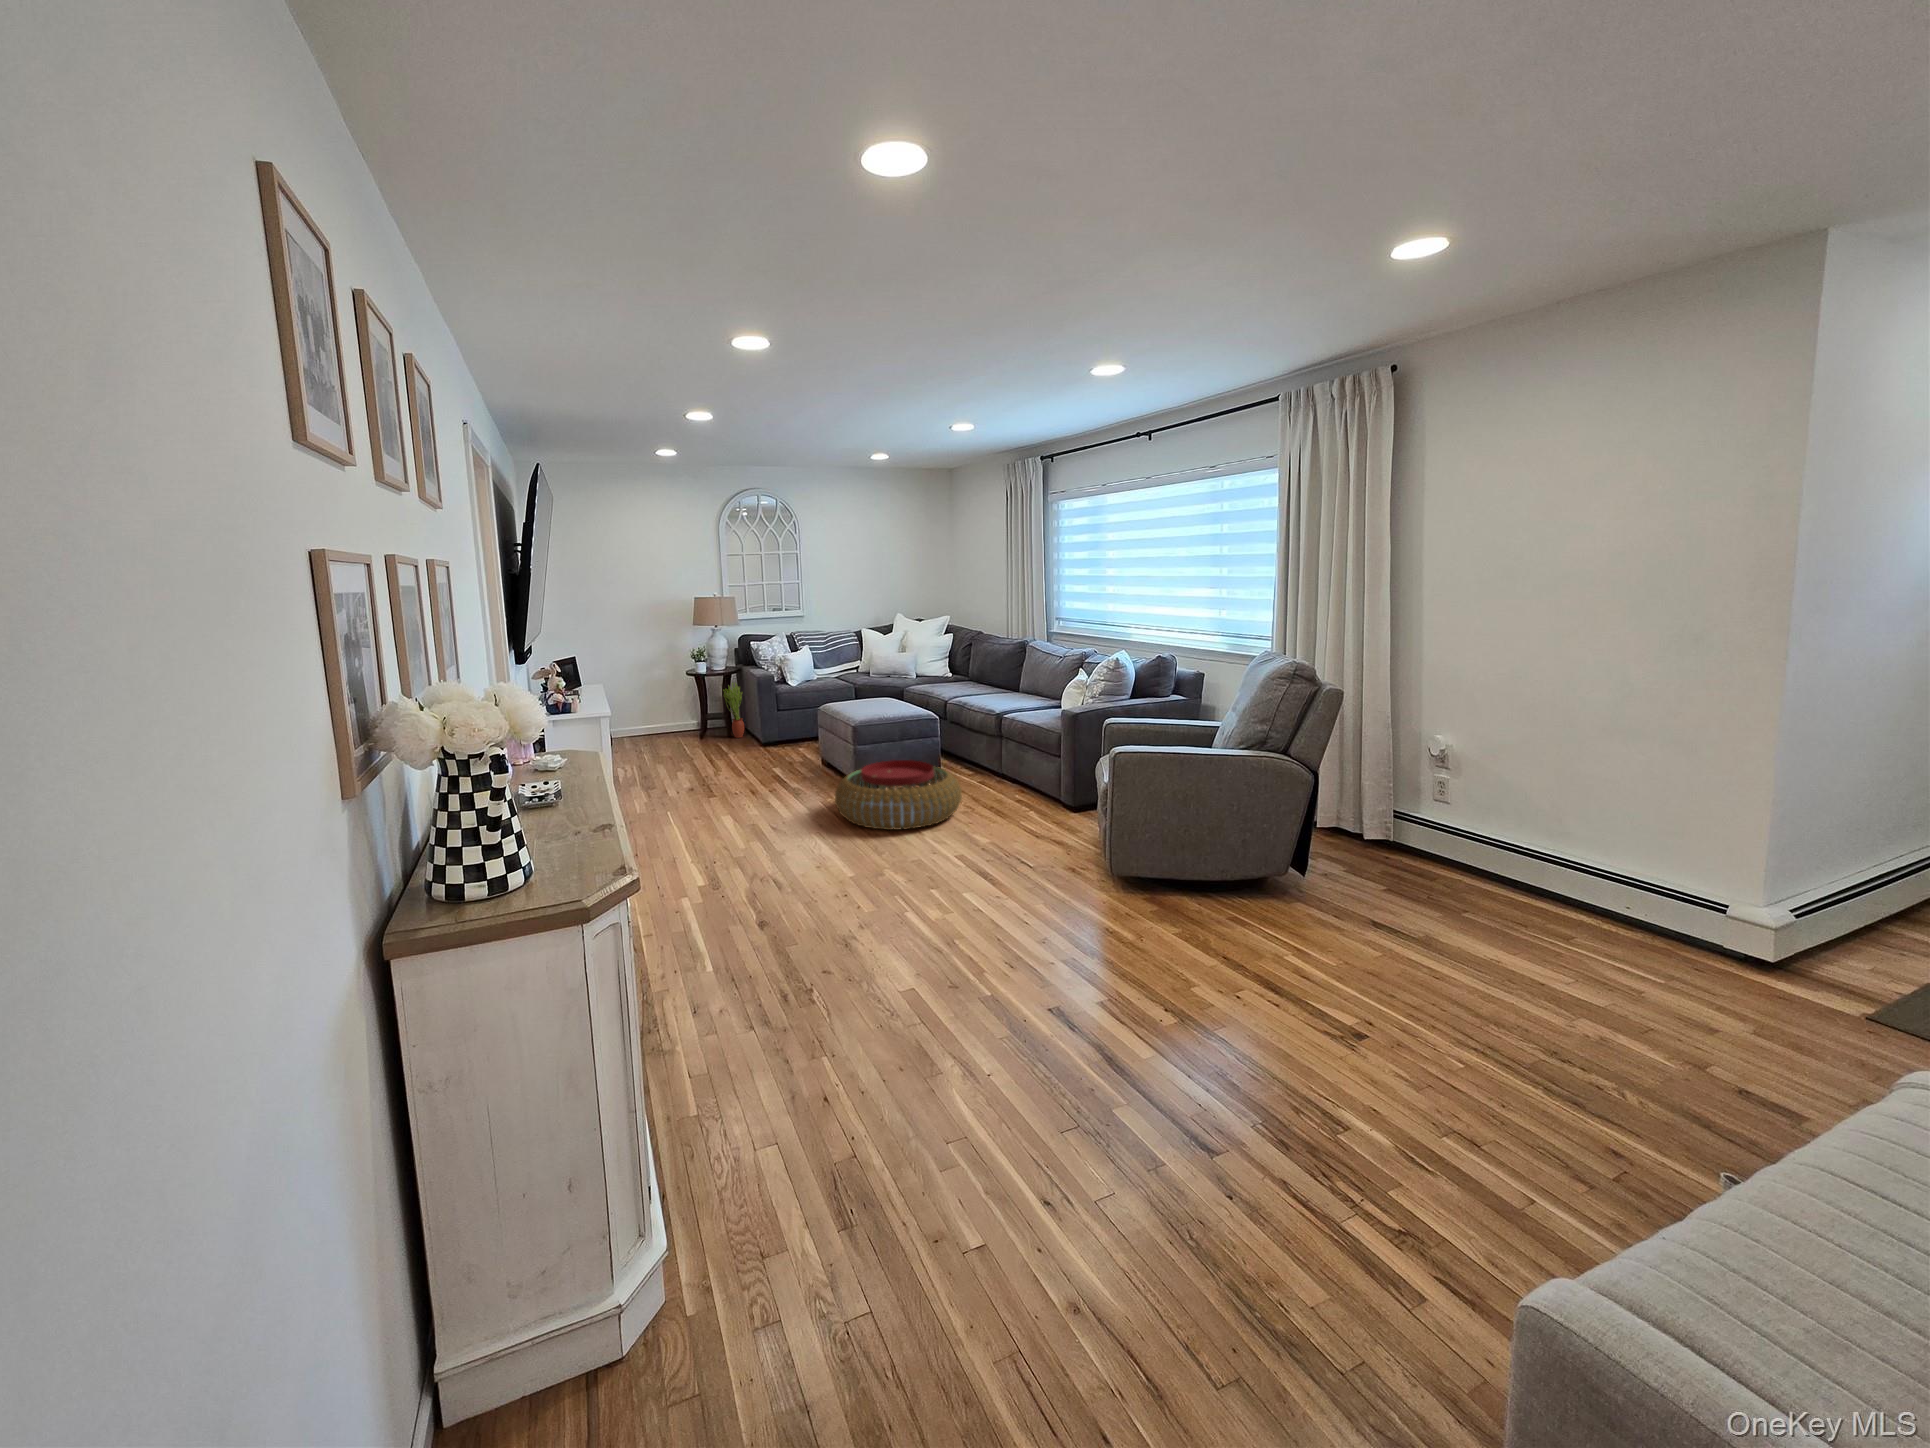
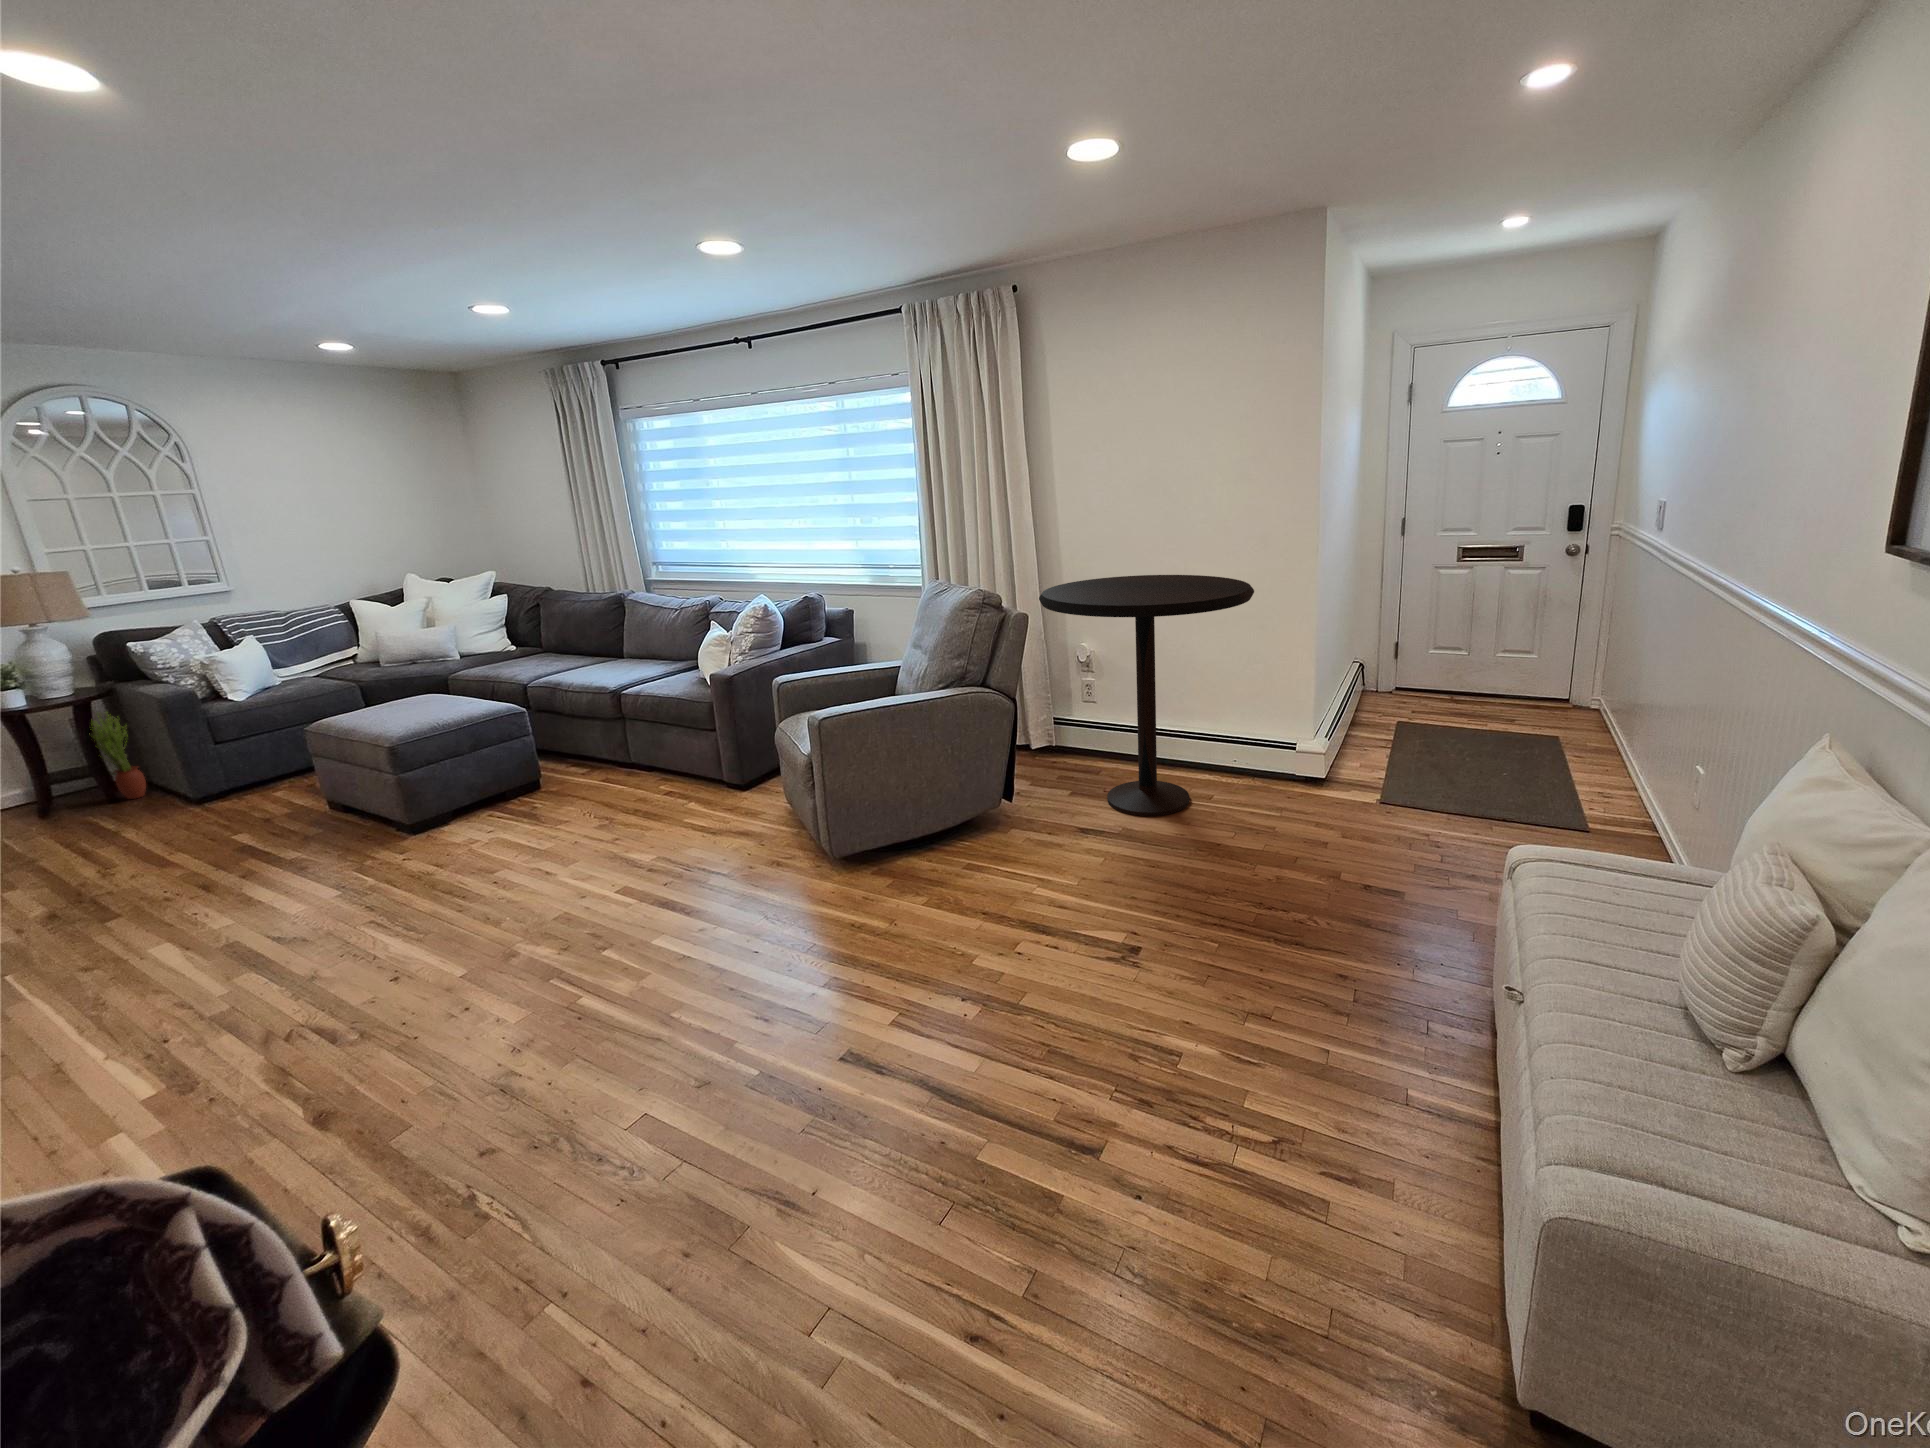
pedestal table: none [1363,665,1660,940] -> present [1039,575,1254,816]
pouf: present [835,760,962,830] -> none [384,775,596,888]

